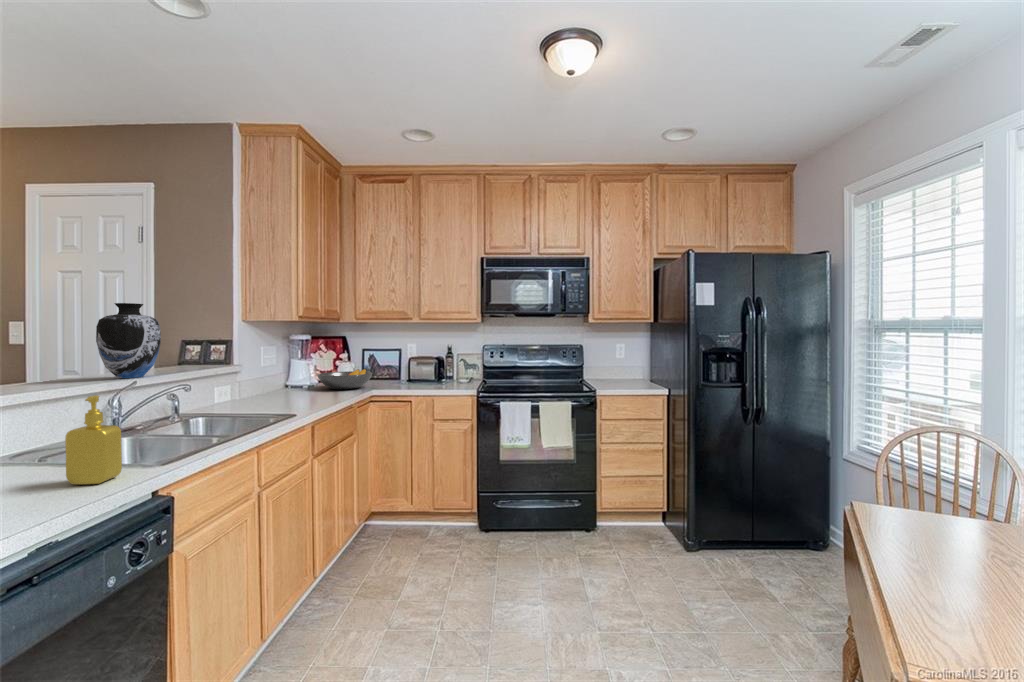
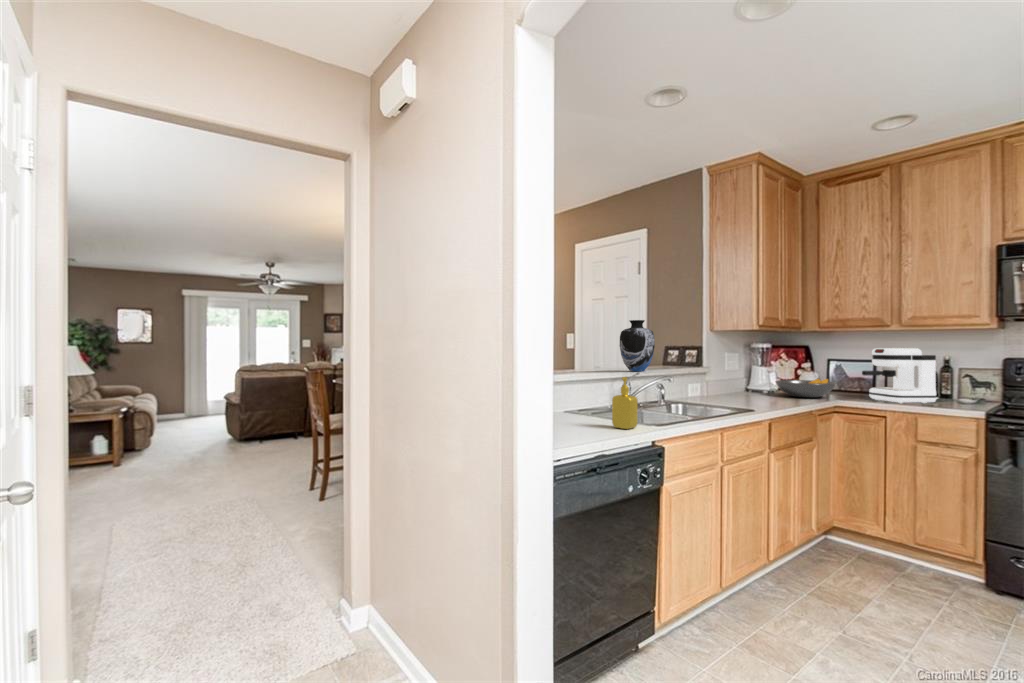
coffee maker: none [394,339,445,387] -> present [862,348,936,403]

